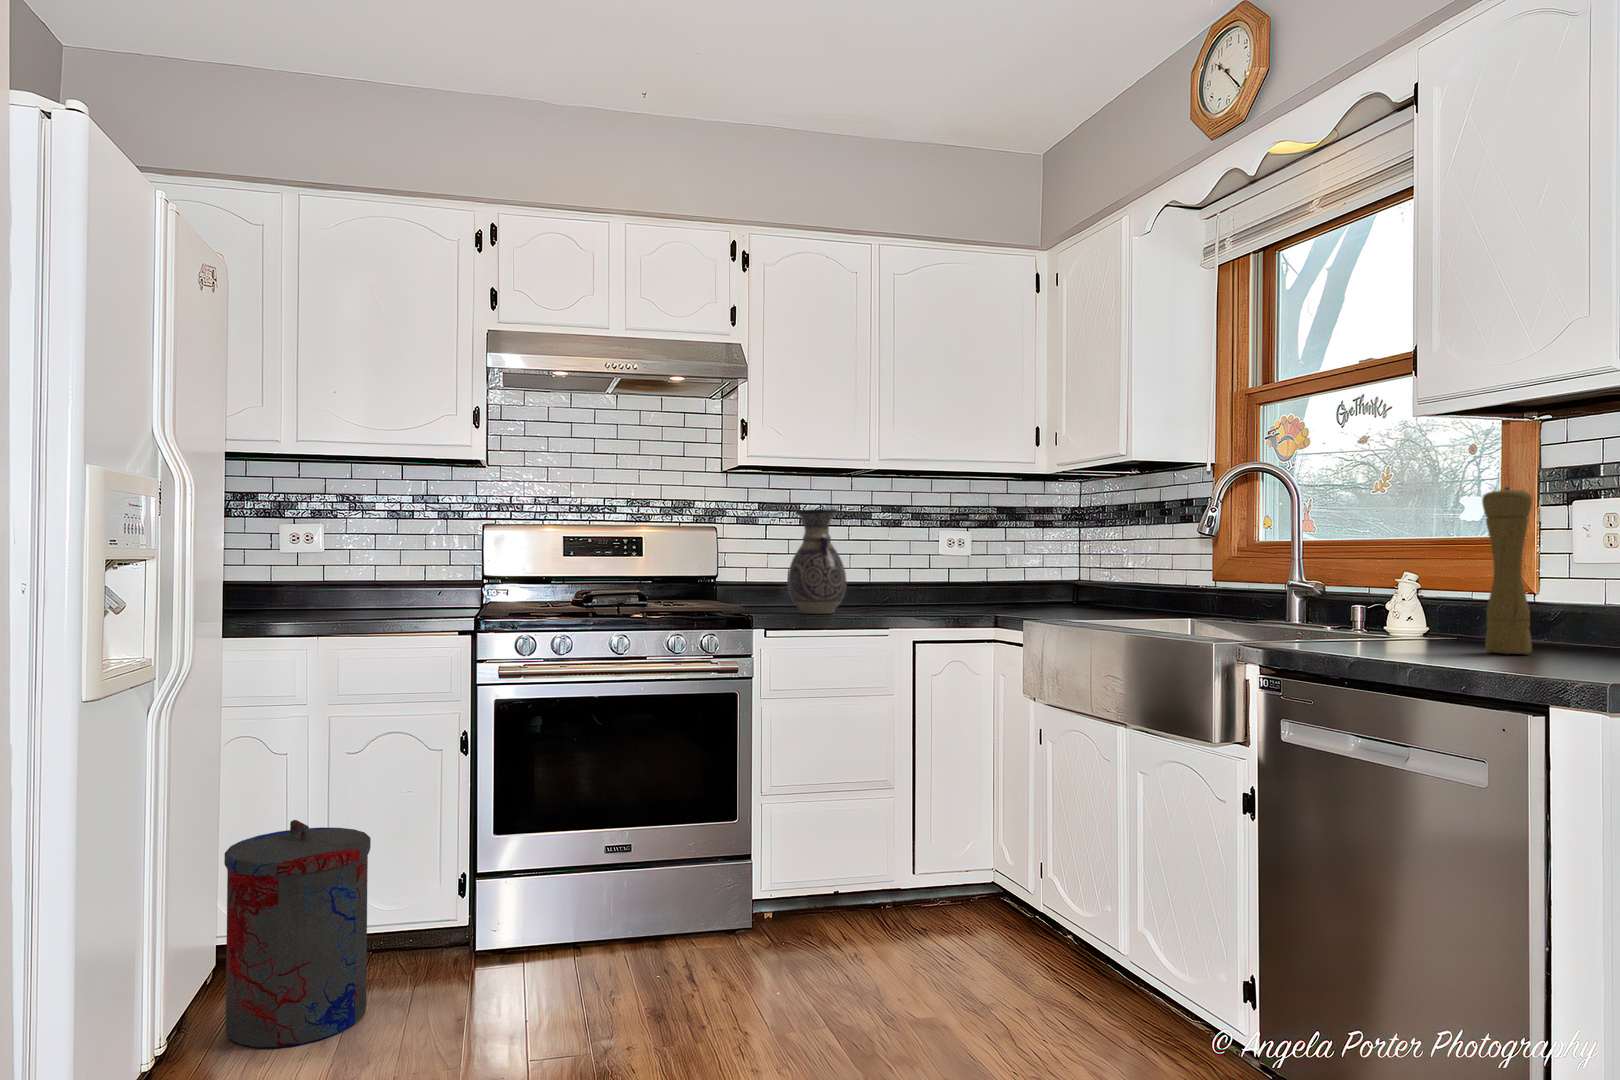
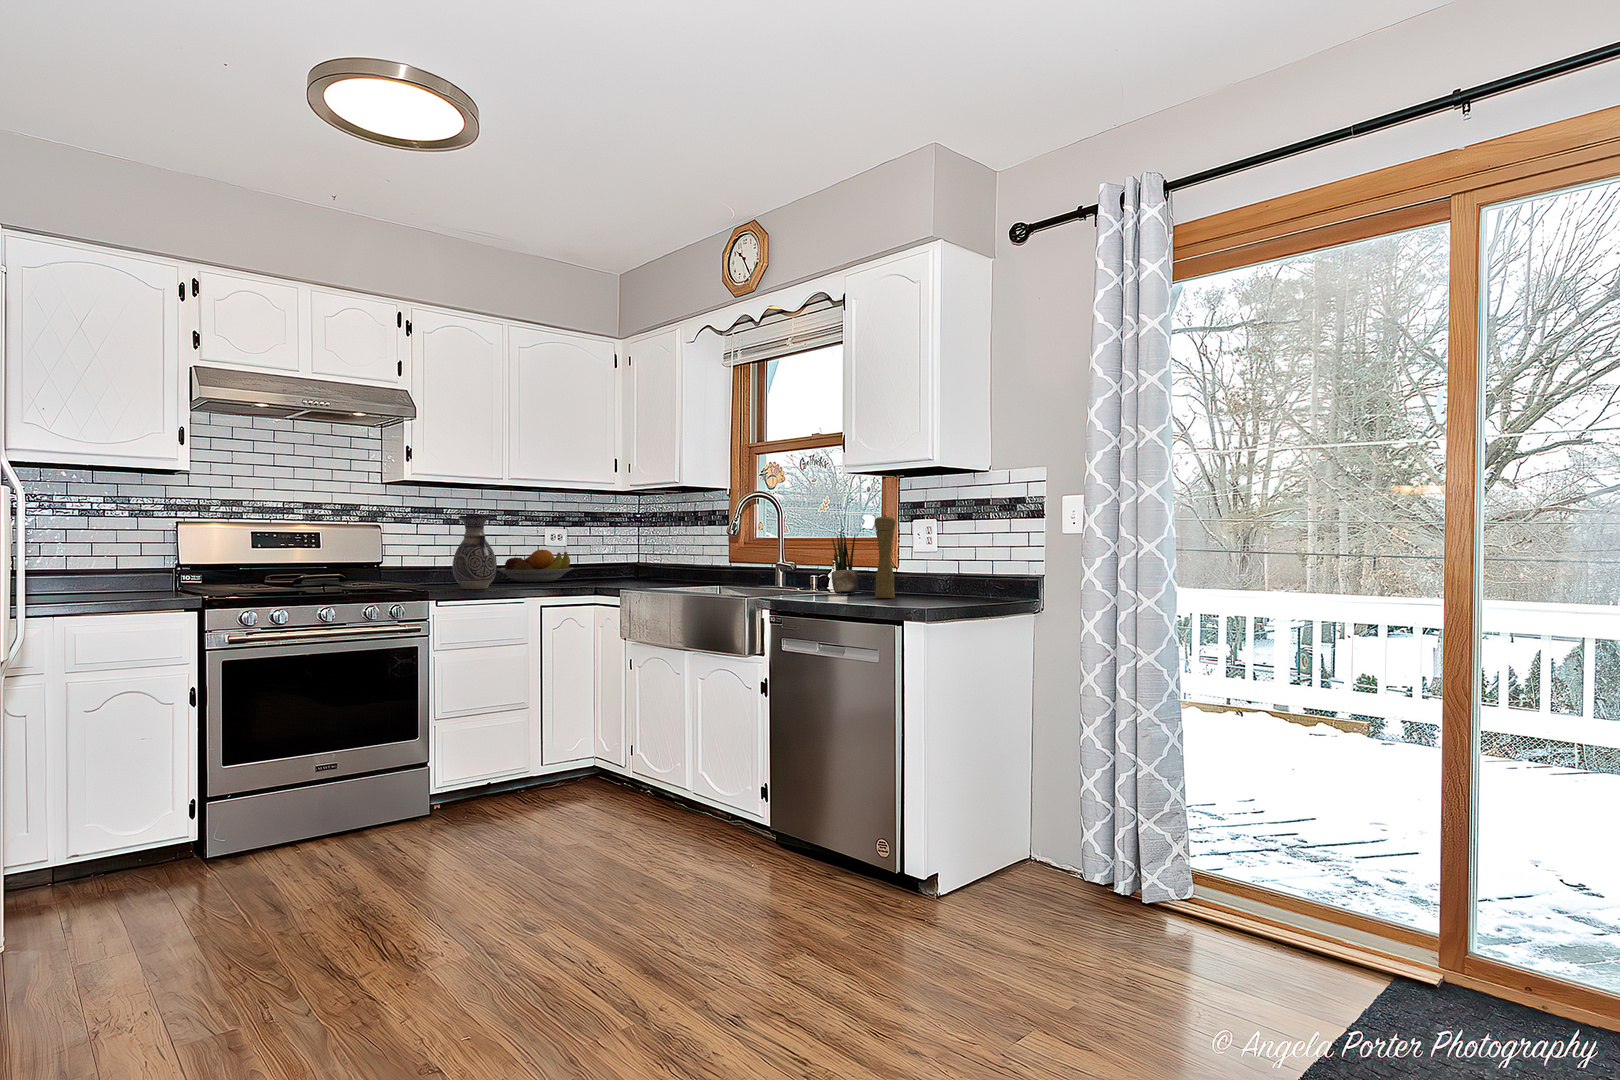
potted plant: none [1389,519,1445,641] -> present [832,530,858,594]
fruit bowl: none [868,561,973,606] -> present [497,550,573,582]
trash can: present [224,820,371,1048] -> none [7,765,141,943]

